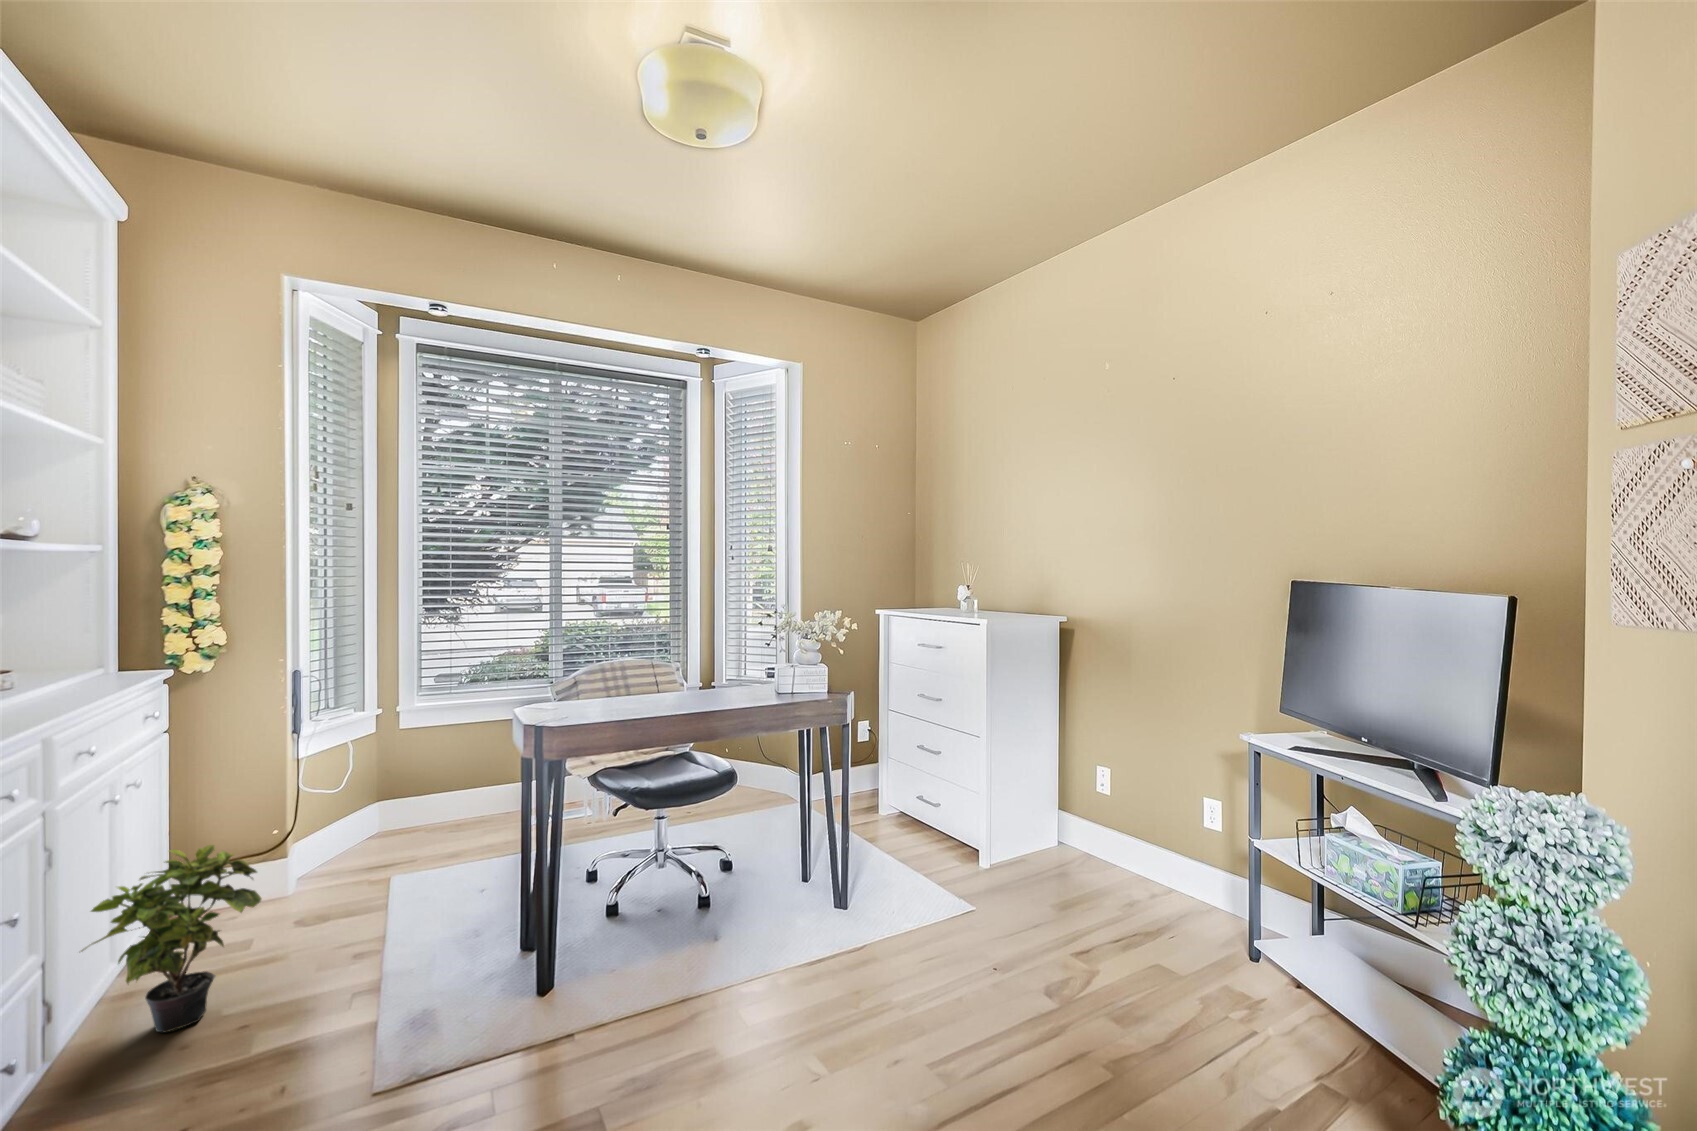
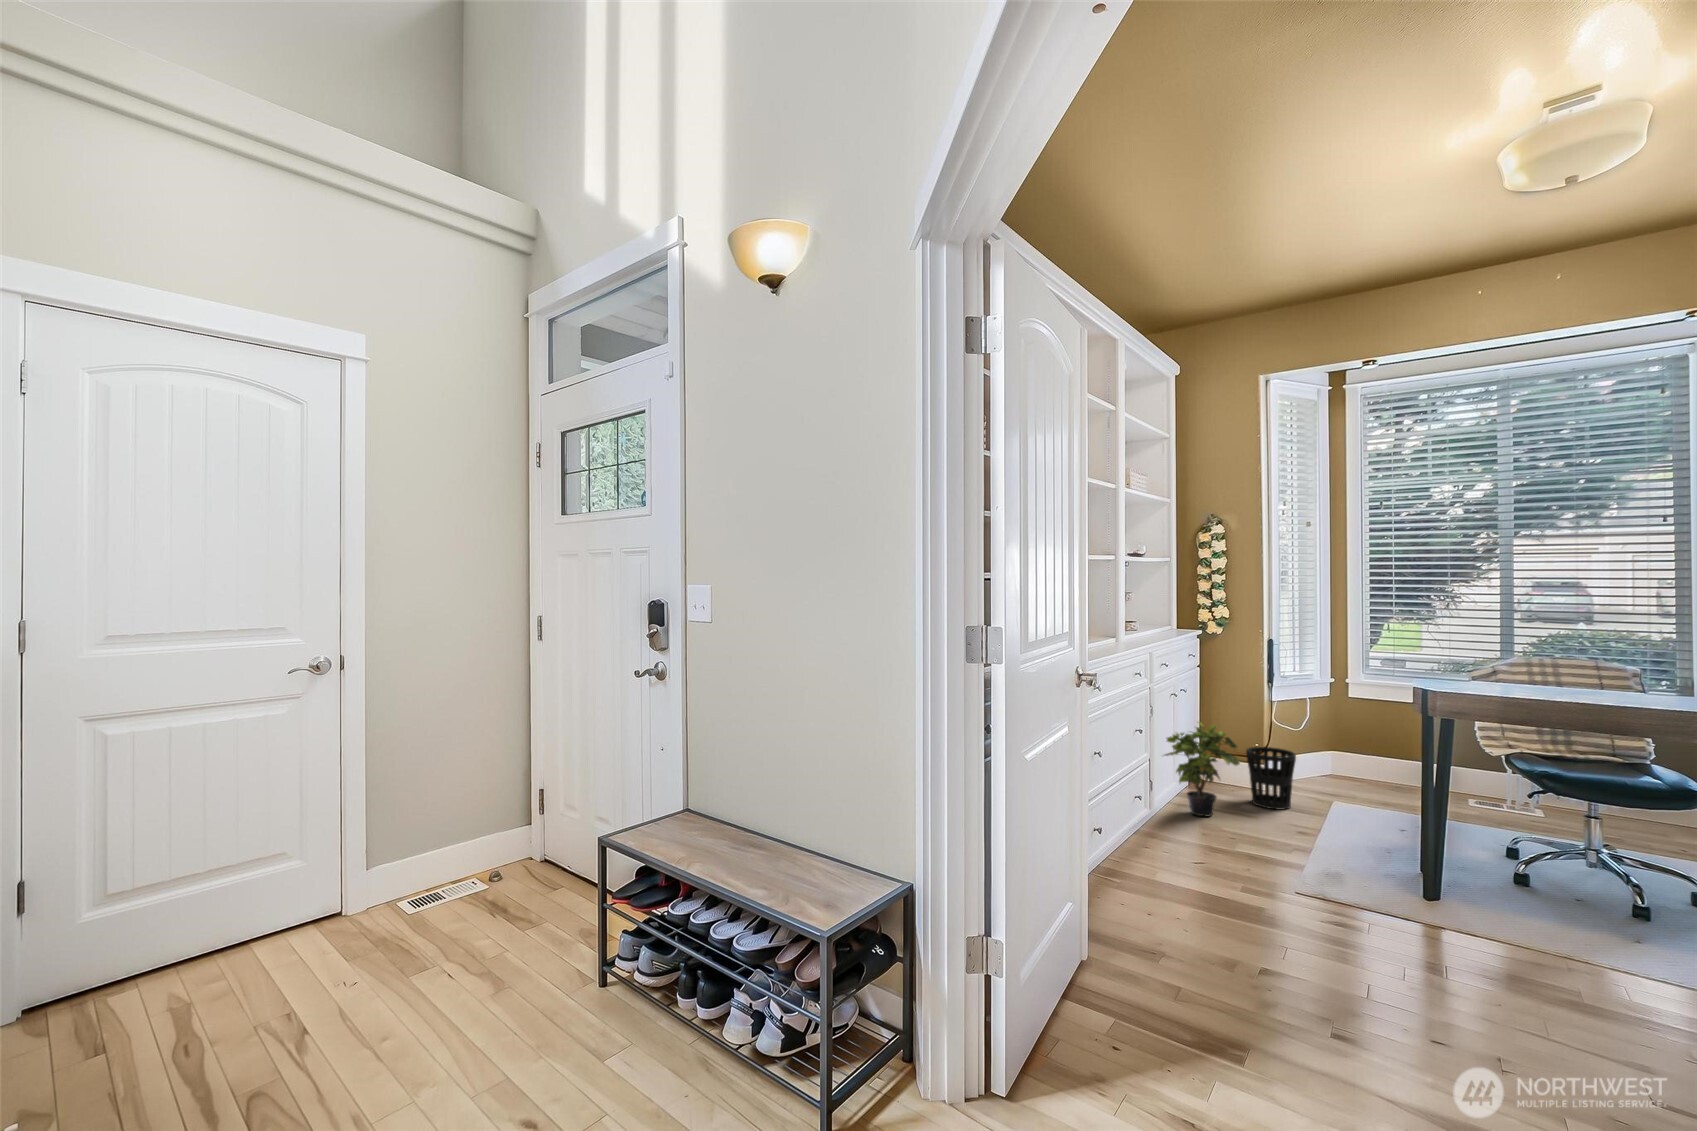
wastebasket: none [264,840,349,948] -> present [1246,747,1296,809]

